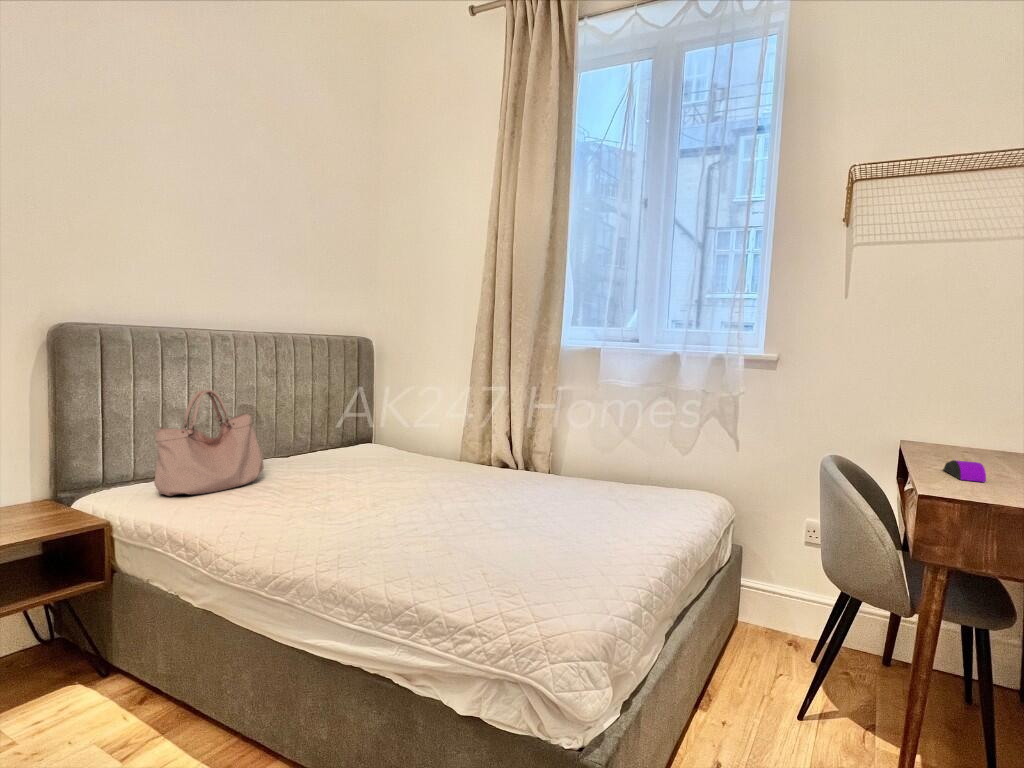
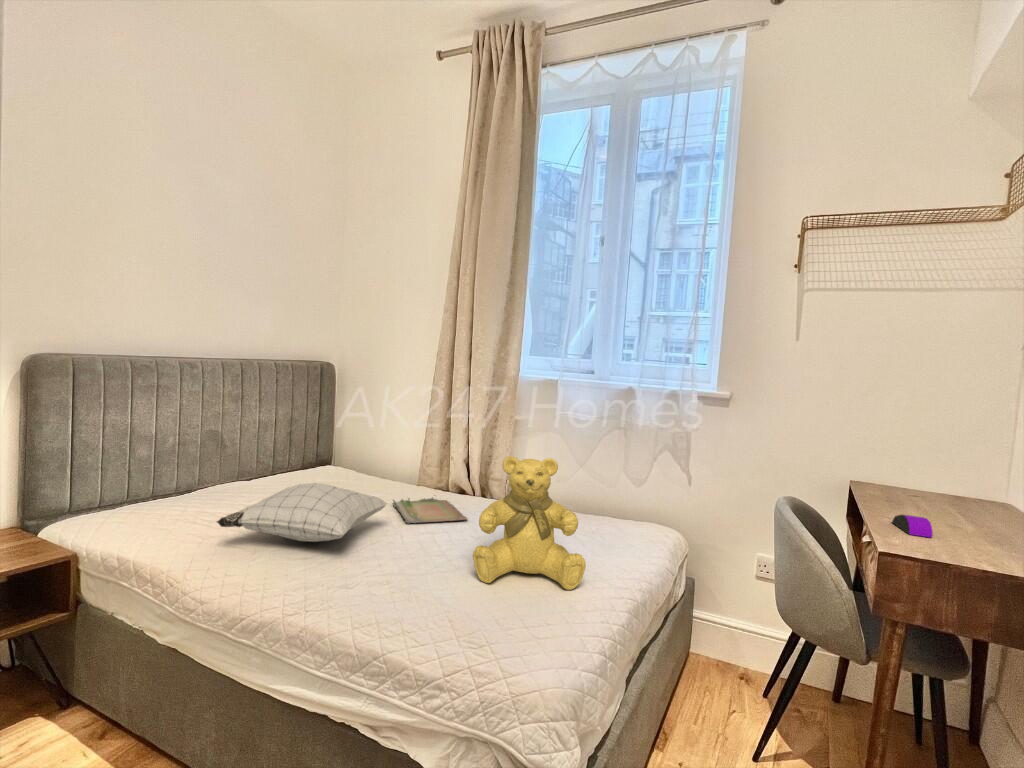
handbag: present [154,390,264,496] -> none [128,419,241,525]
teddy bear: none [500,413,617,546] -> present [473,456,586,590]
pillow: none [242,449,413,507] -> present [217,483,388,542]
tray: none [417,462,495,491] -> present [393,497,468,524]

